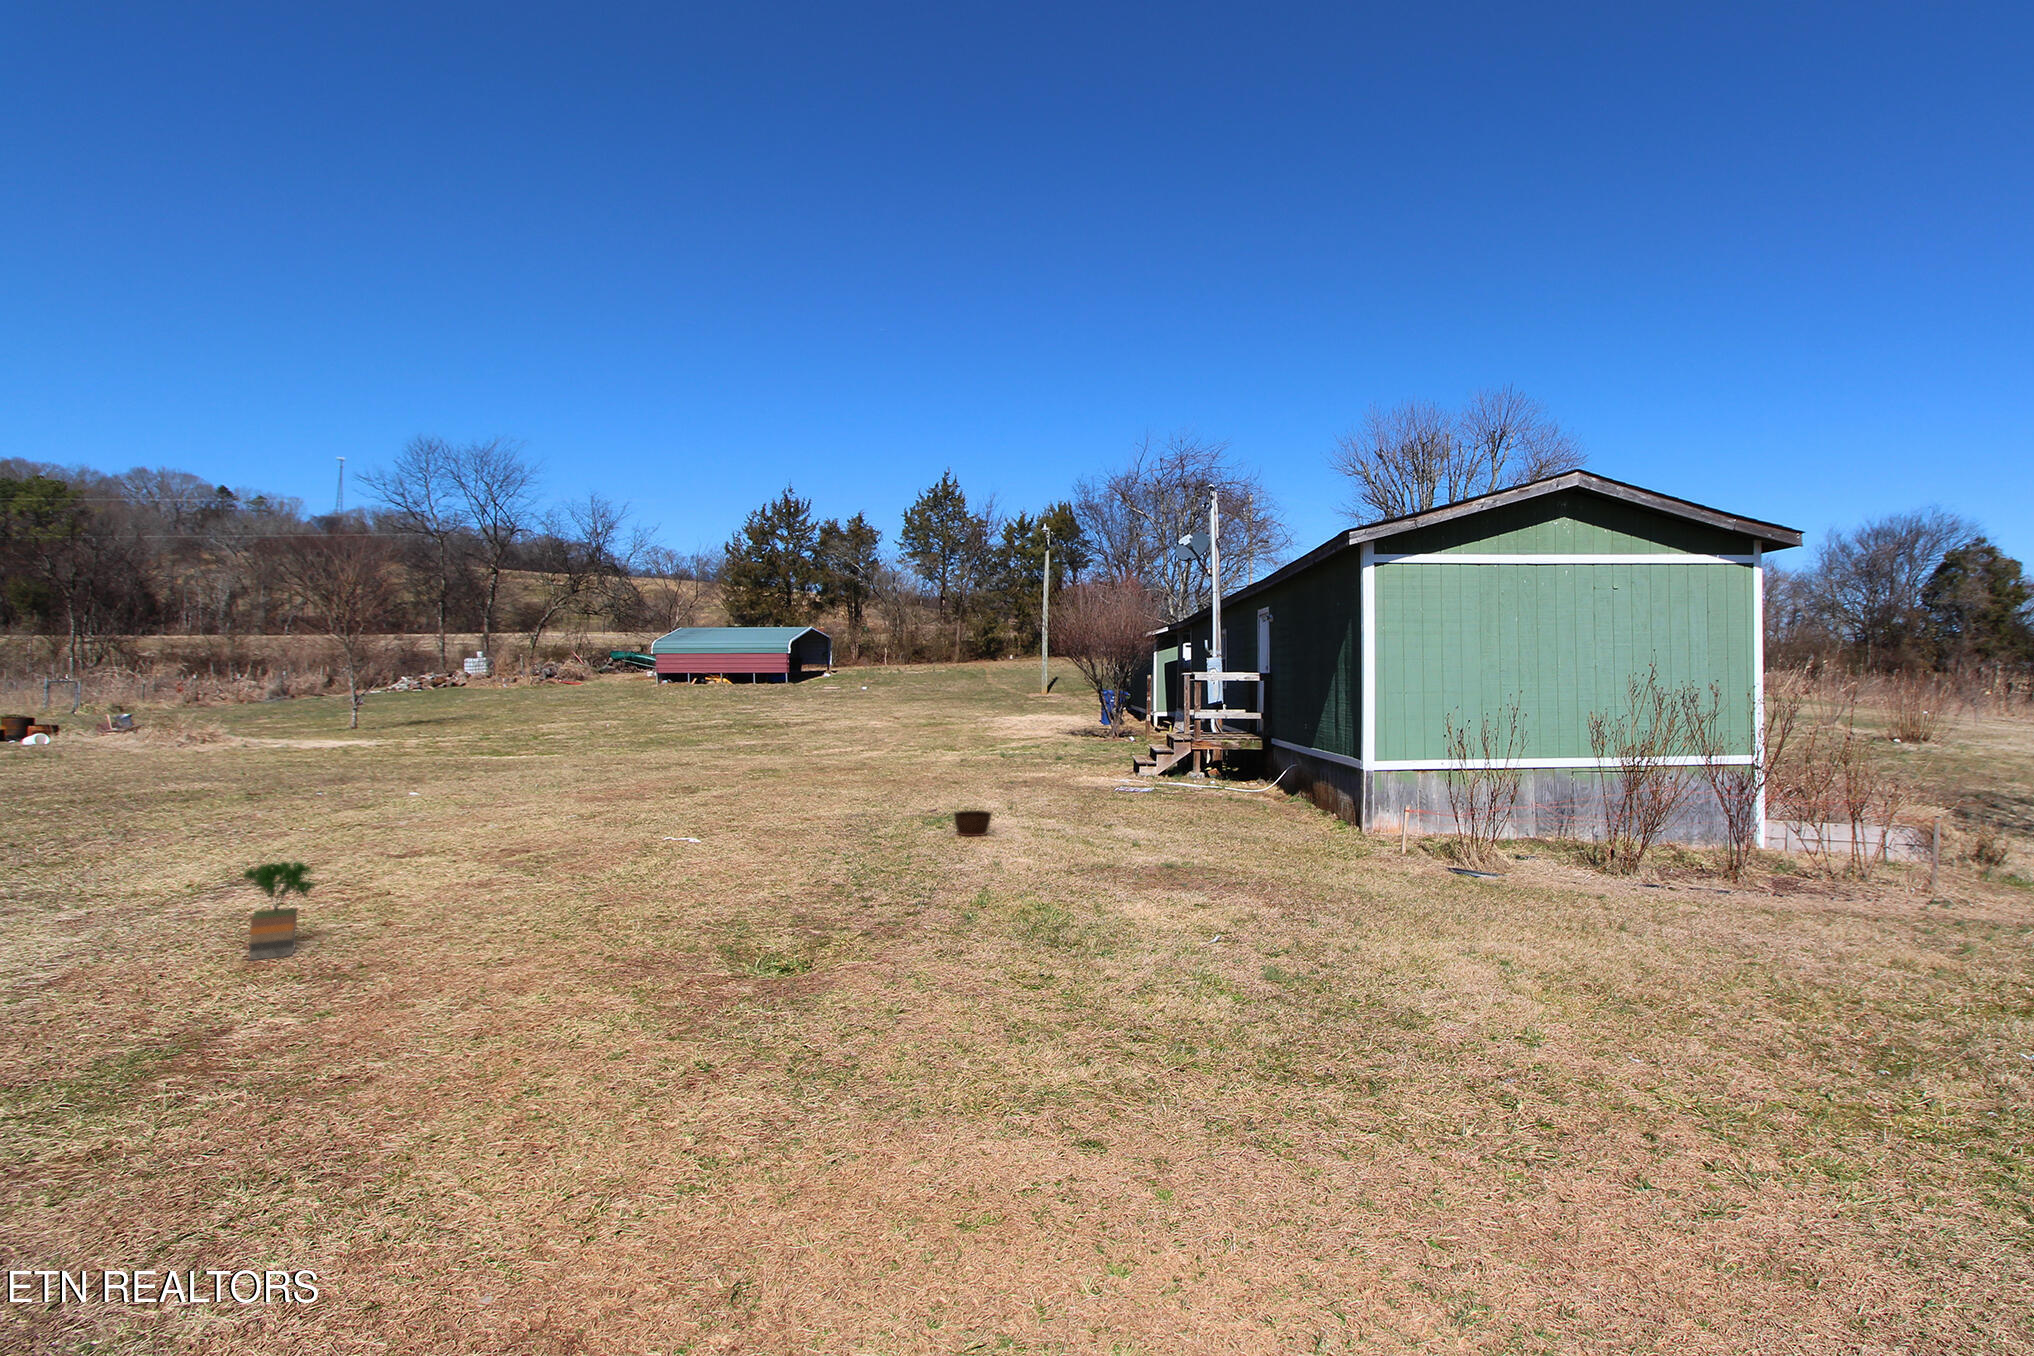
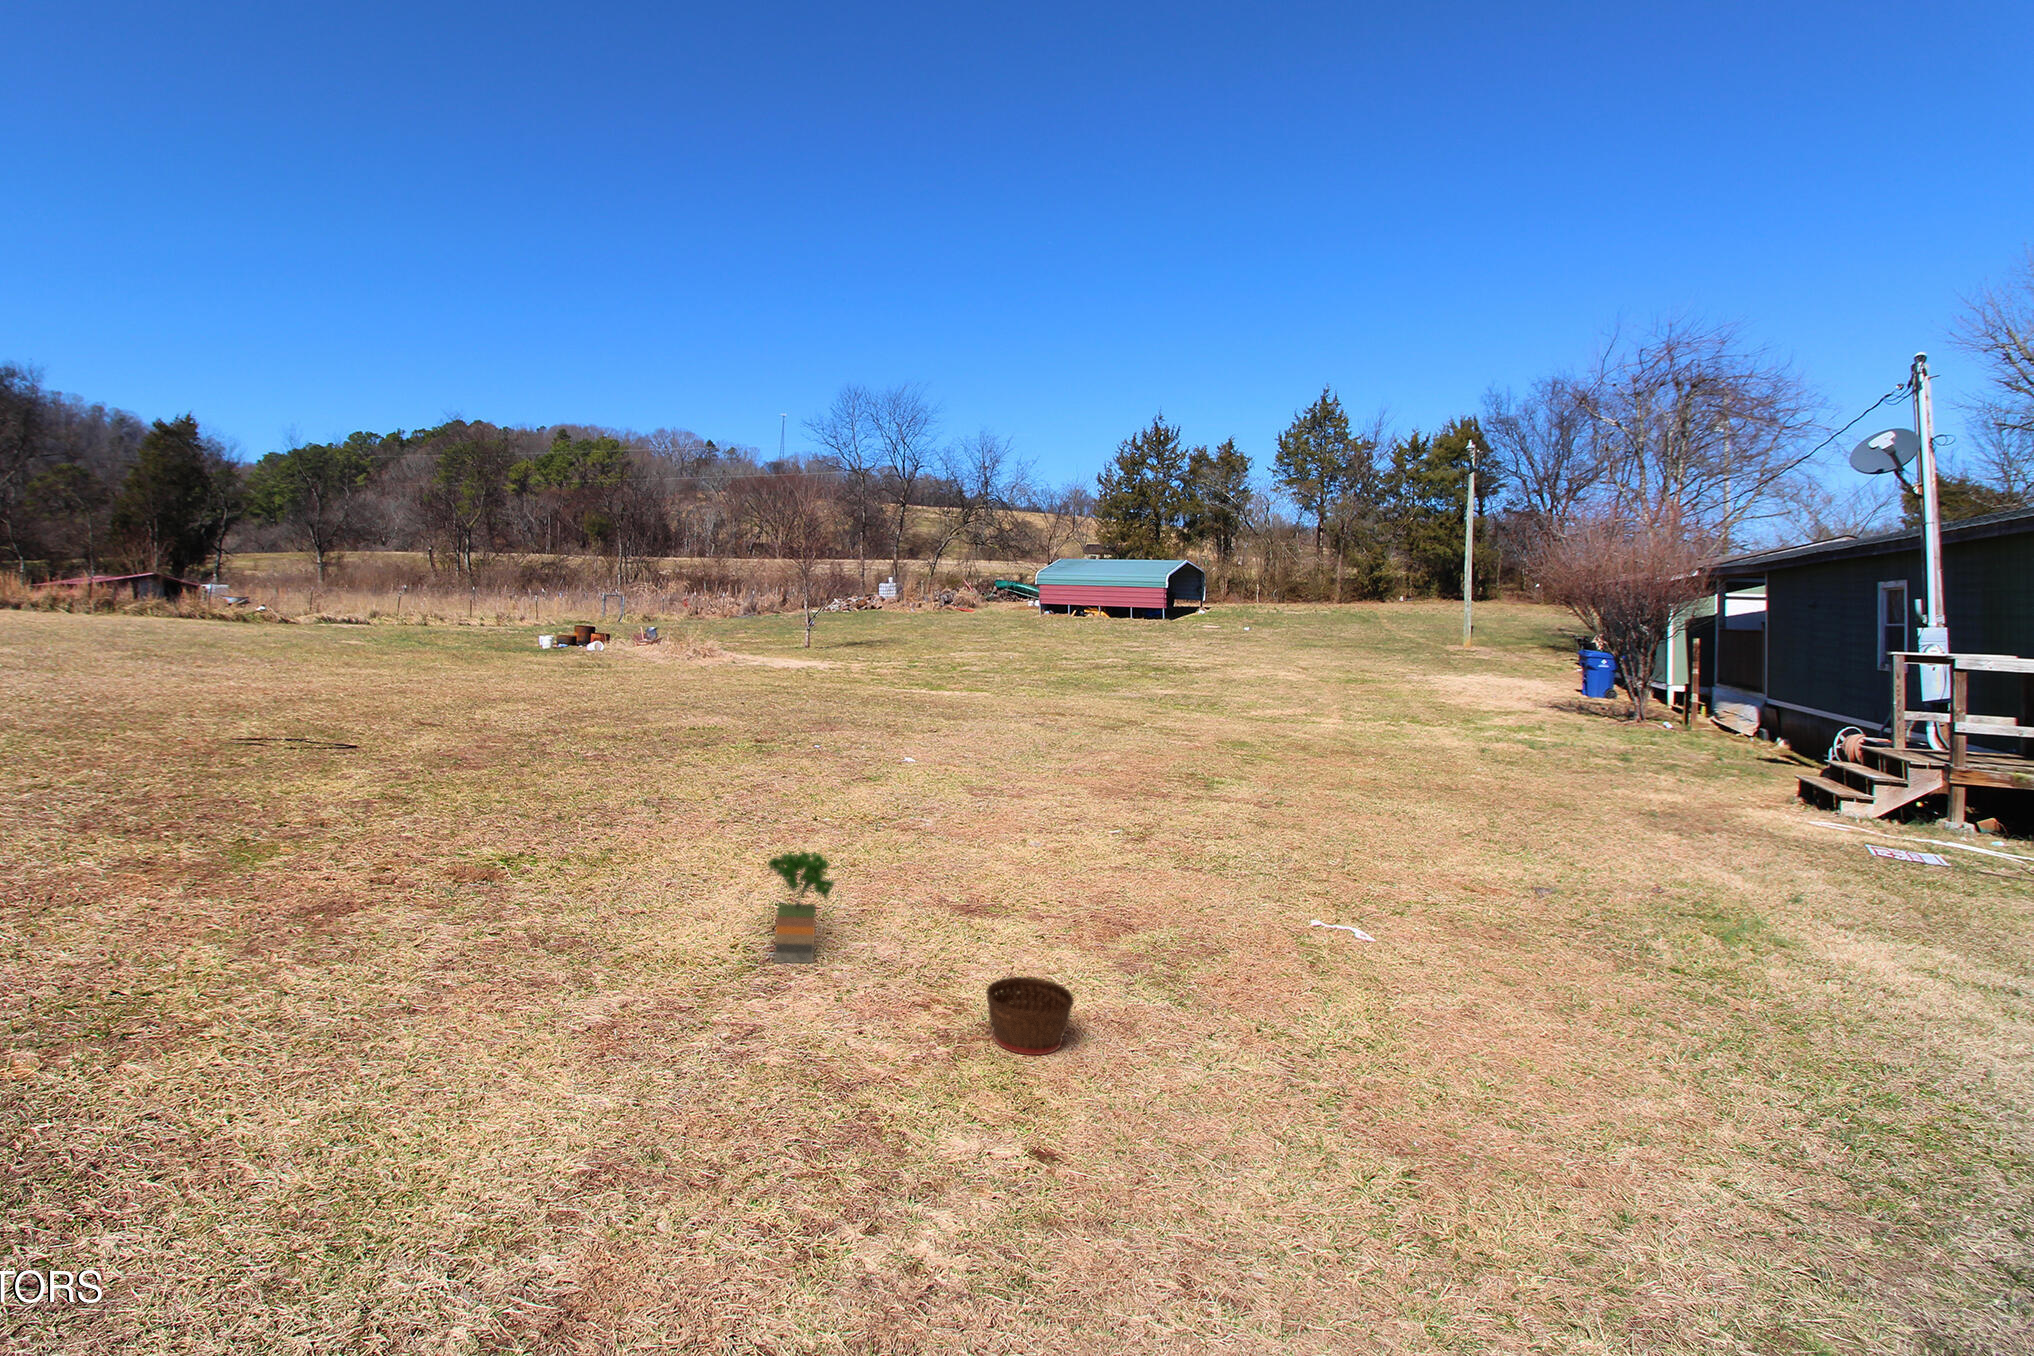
basket: present [954,810,992,836] -> present [987,977,1074,1055]

